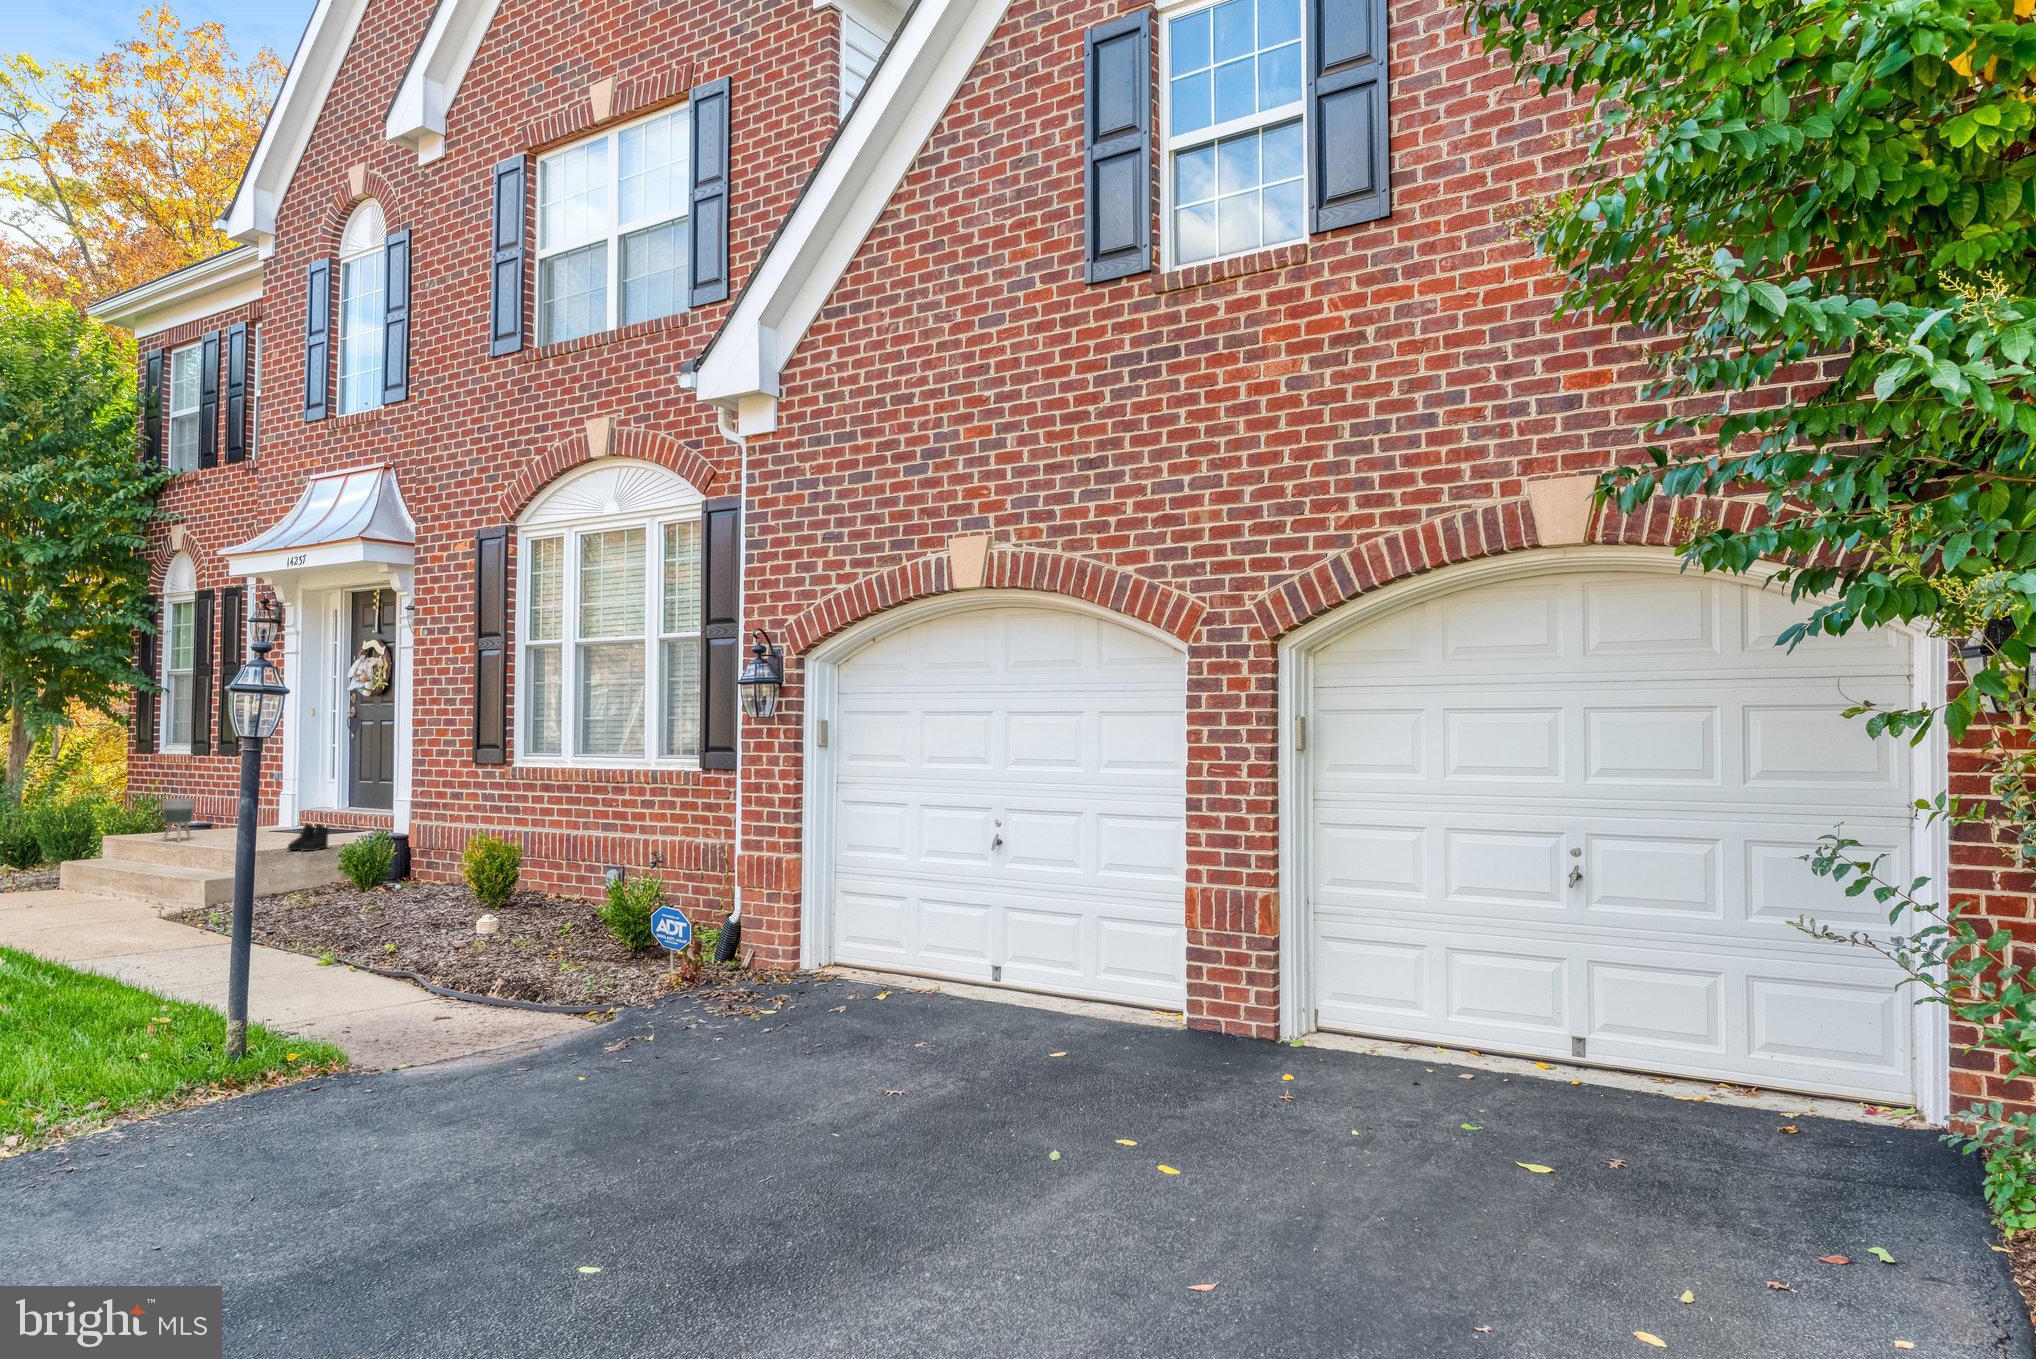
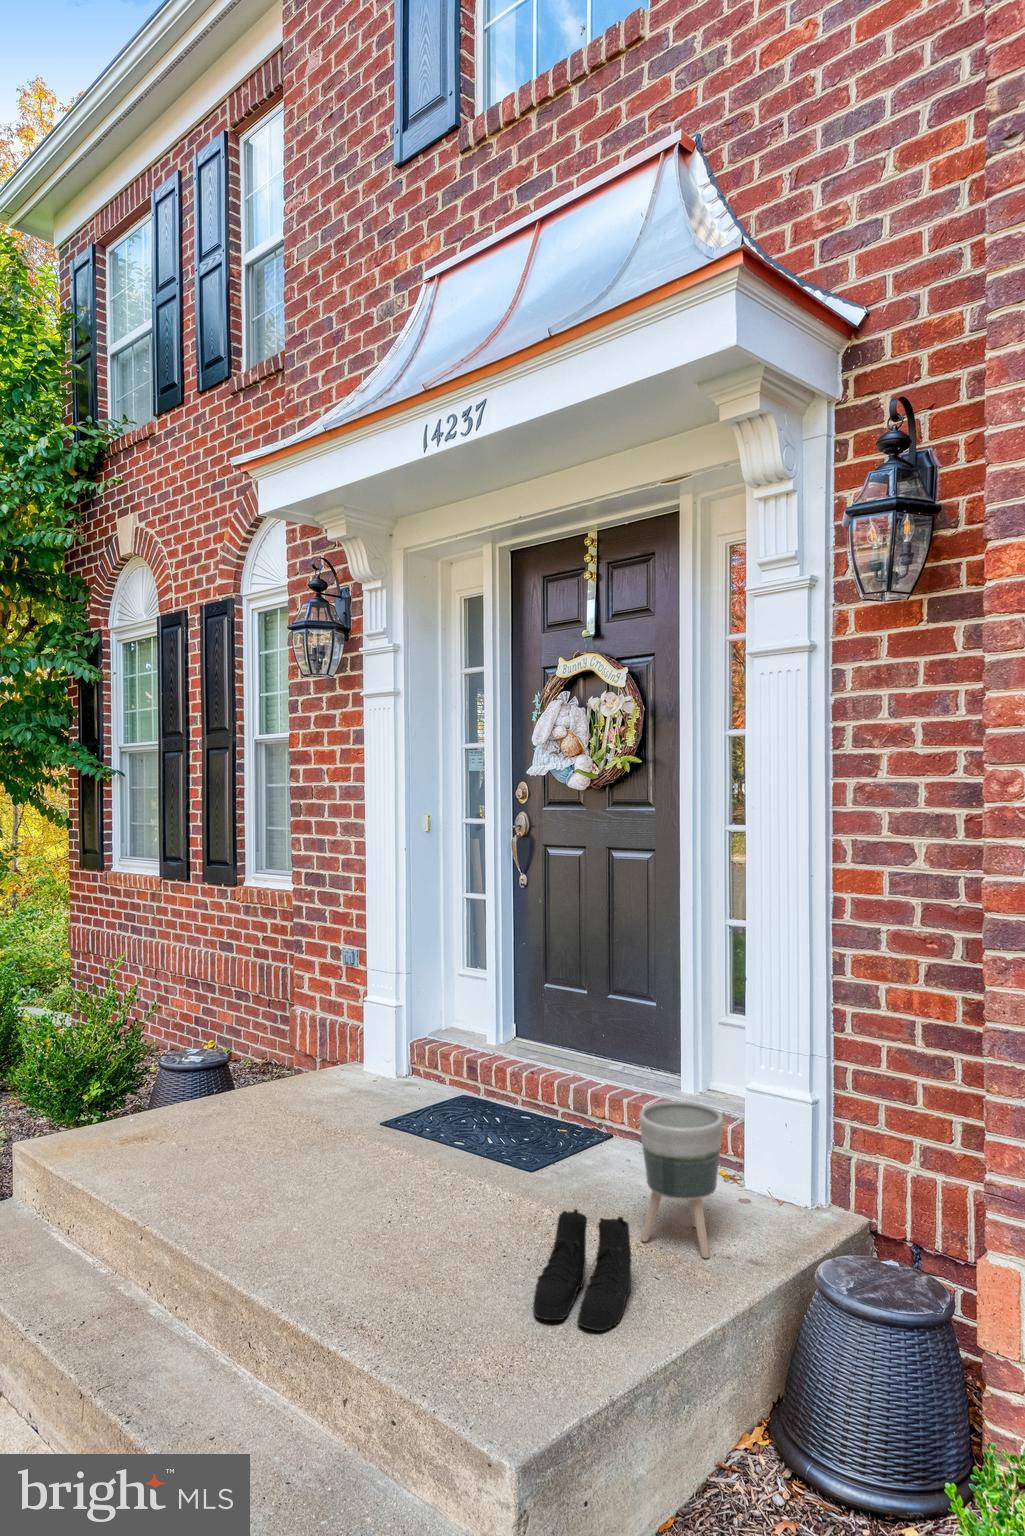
planter: present [162,798,195,841] -> present [639,1101,723,1258]

